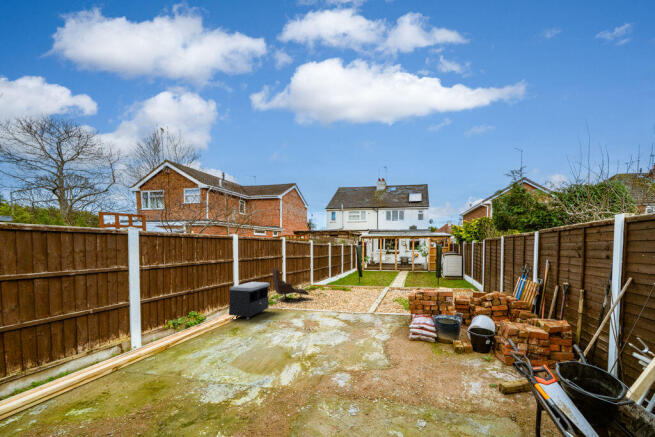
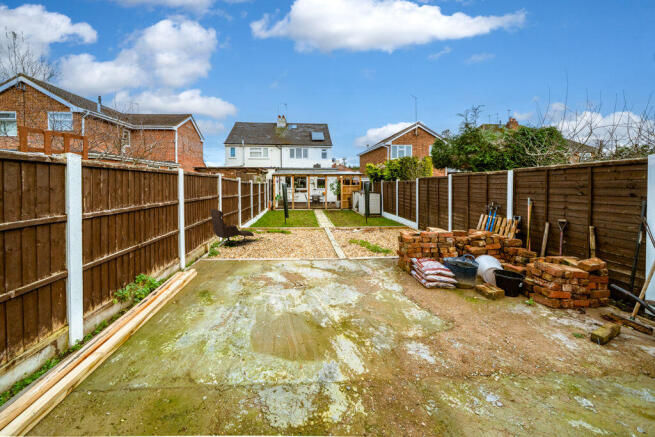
storage bench: present [229,282,270,319] -> none [180,226,222,269]

